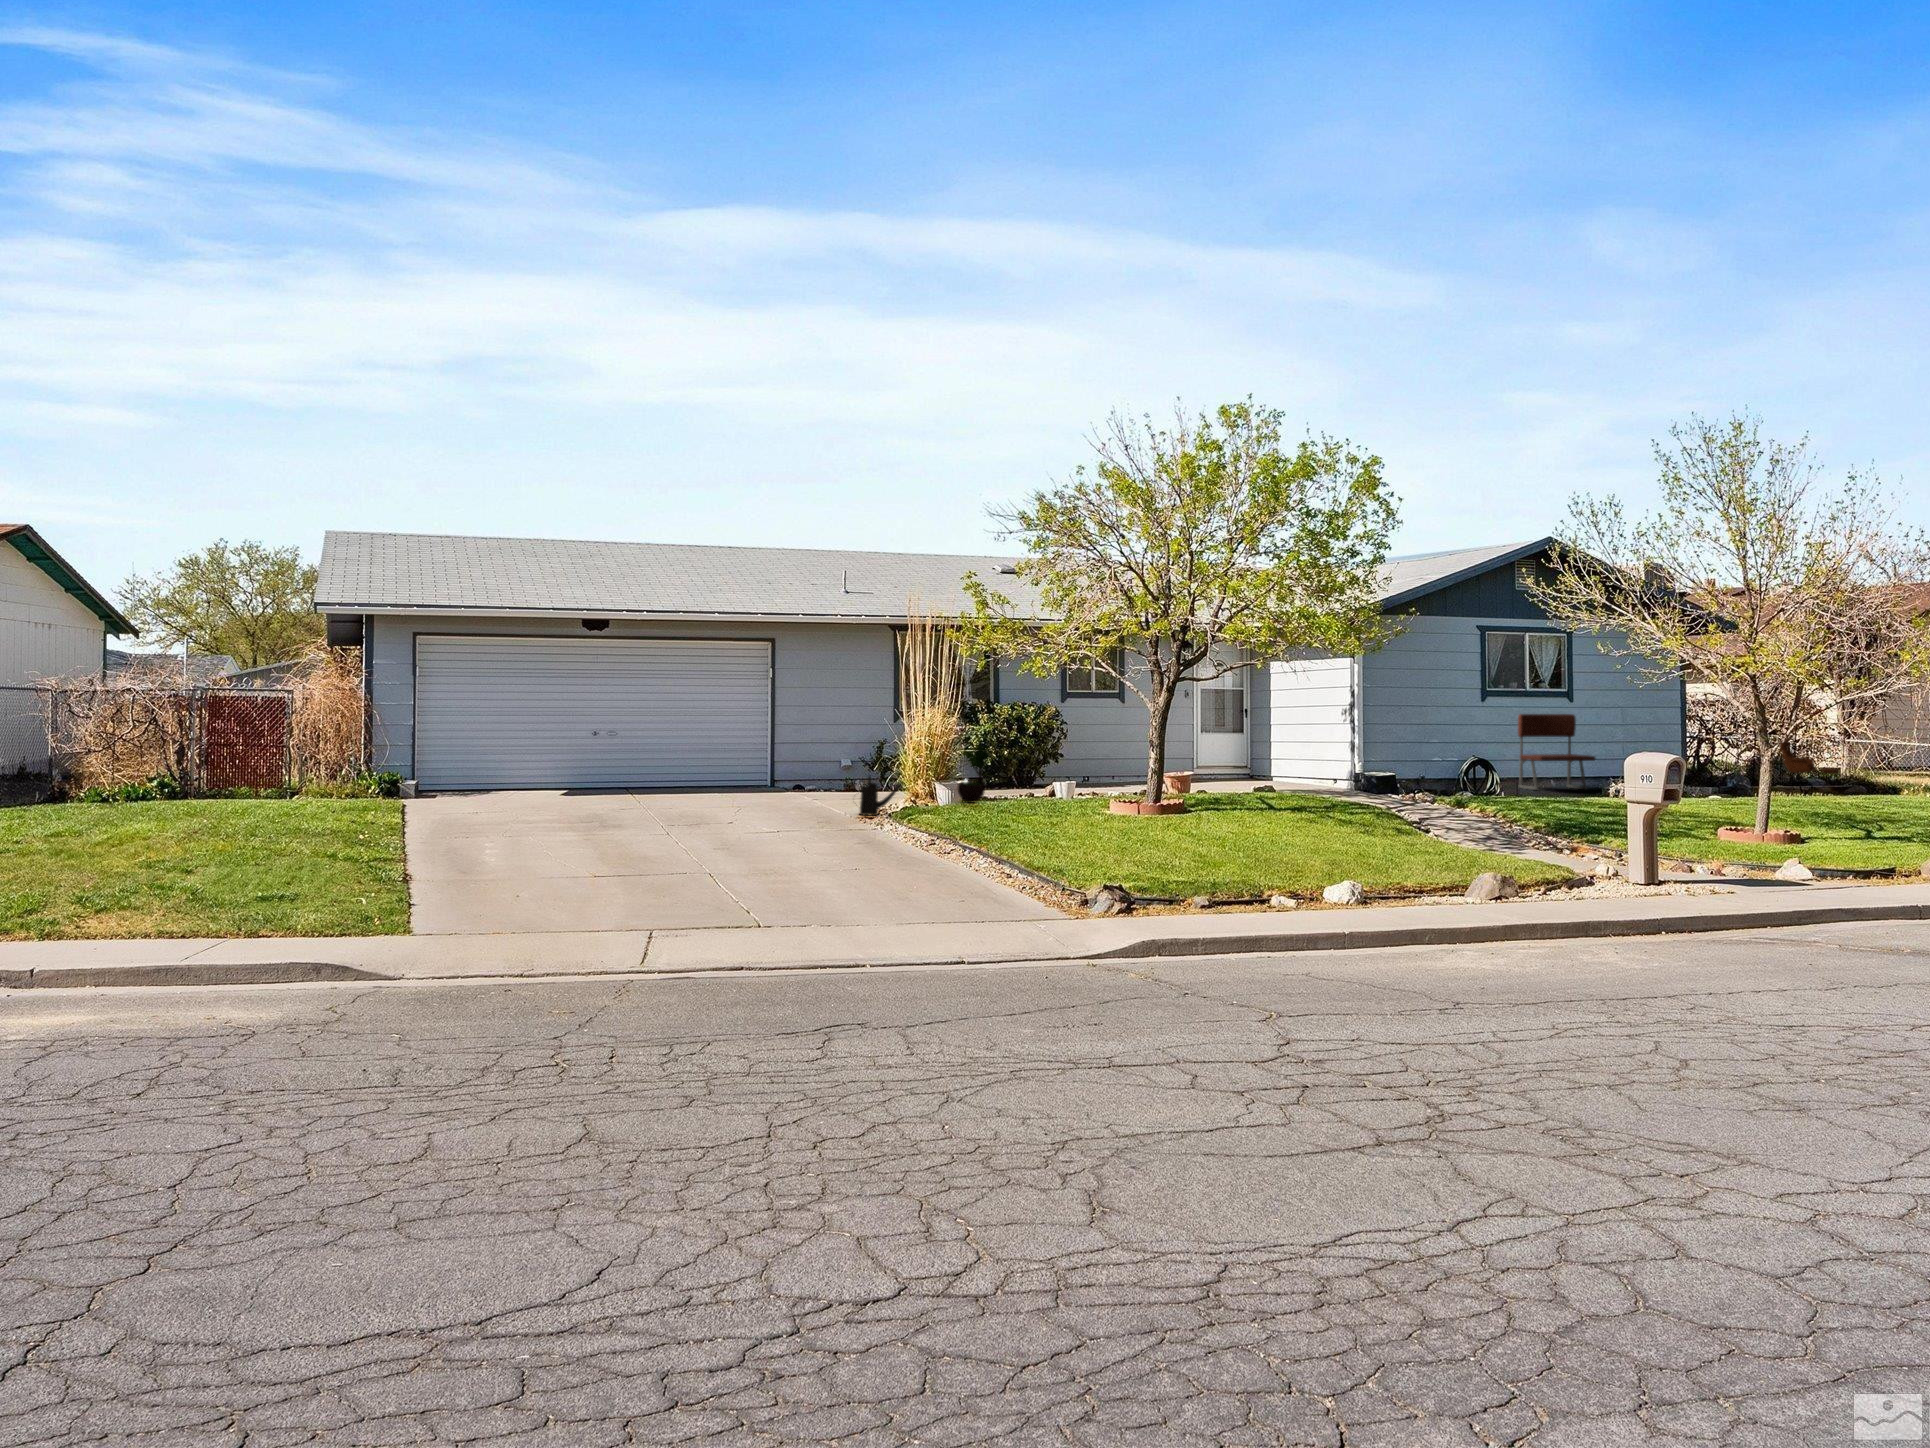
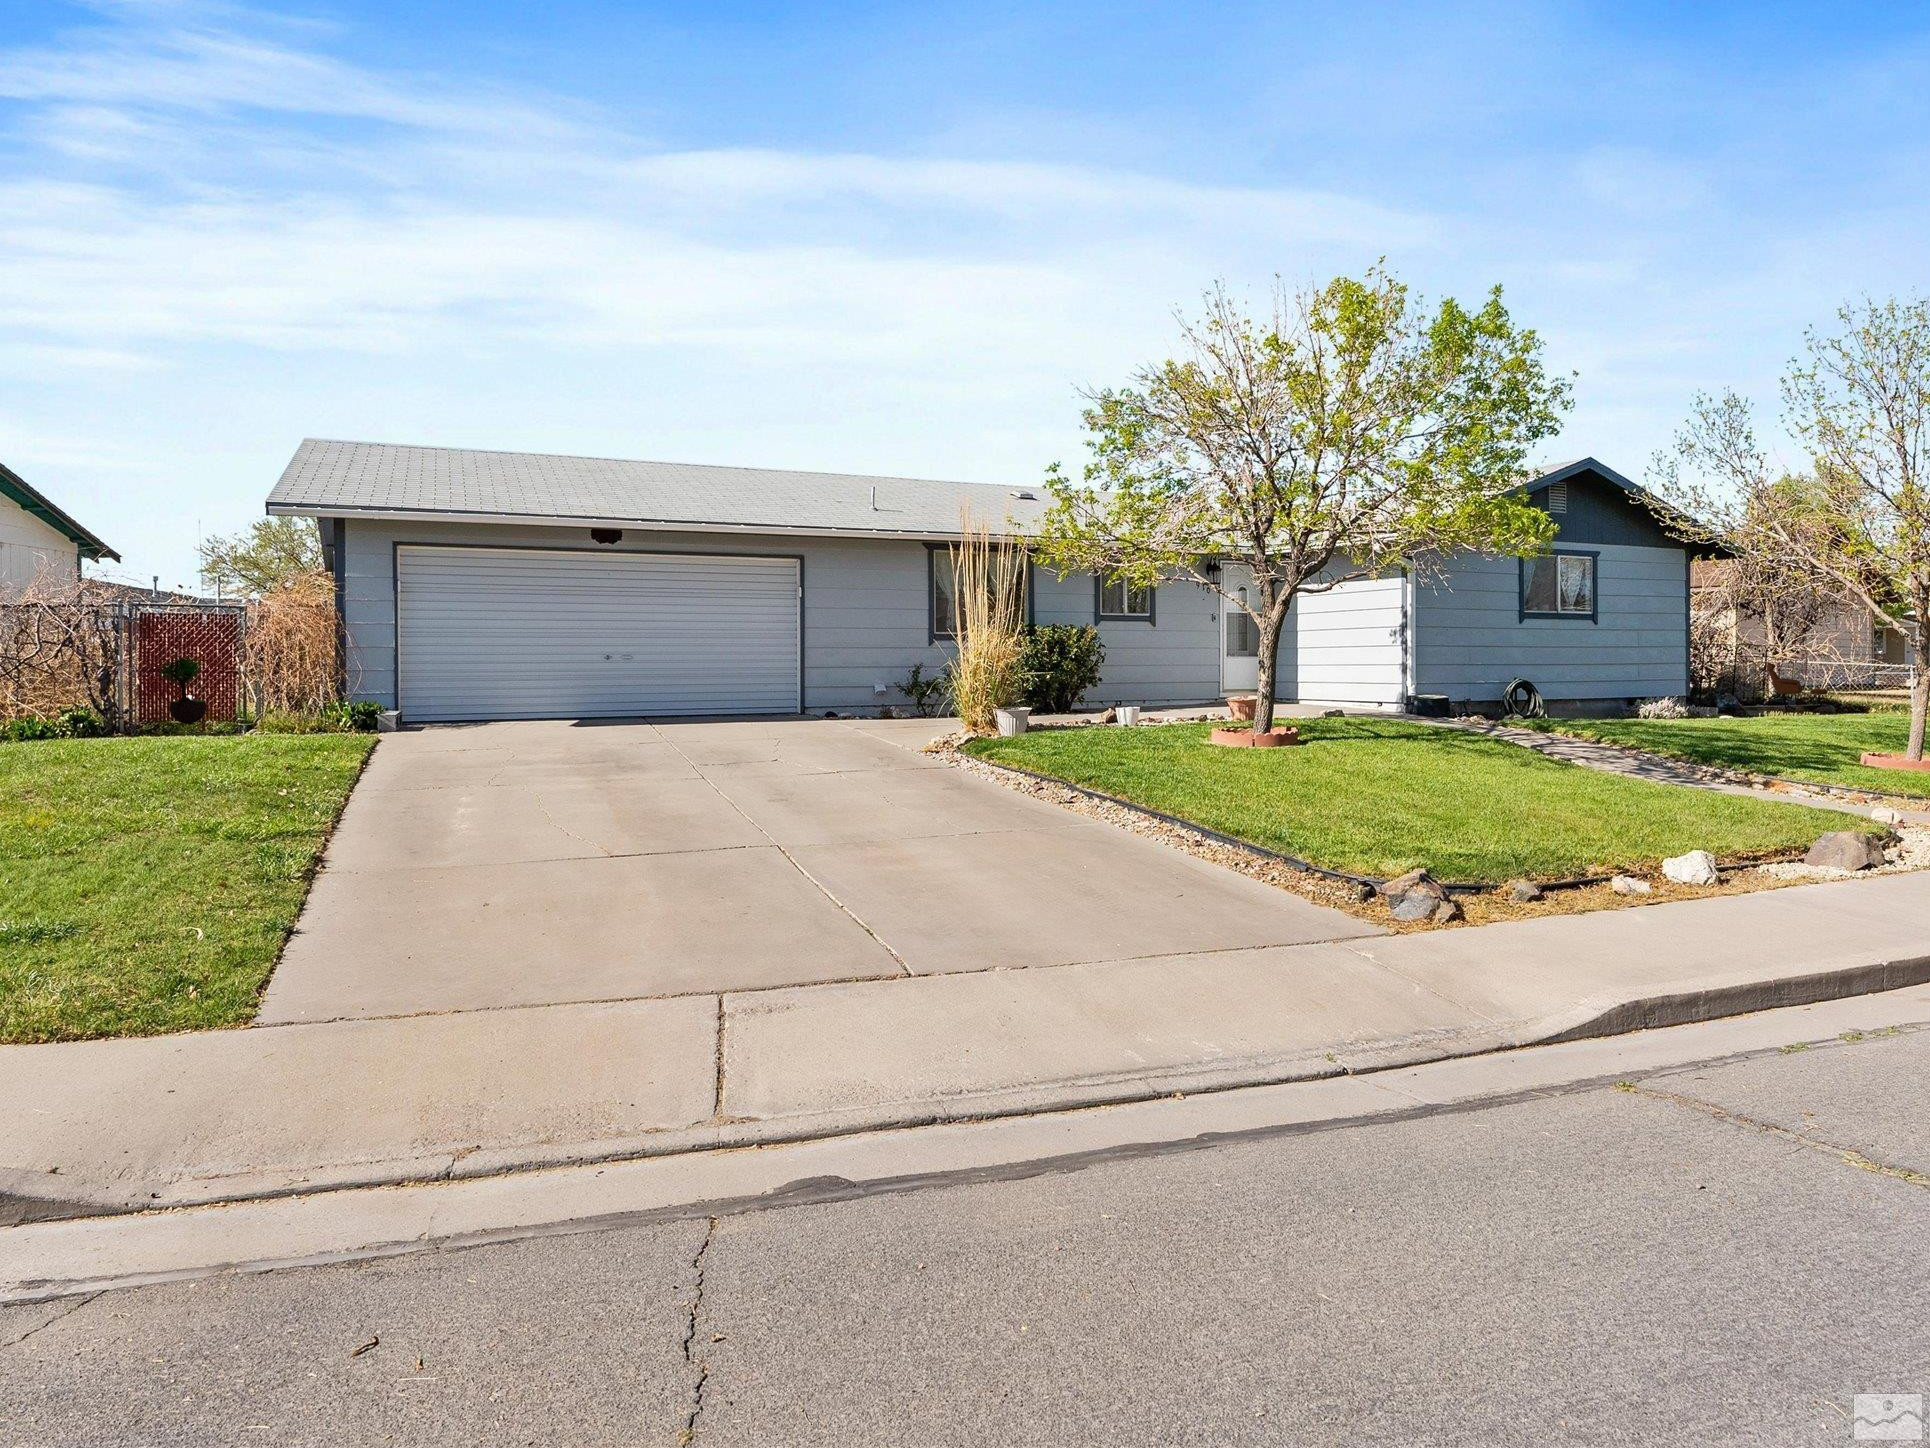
bench: present [1518,714,1595,790] -> none [1556,636,1635,712]
potted tree: present [958,744,992,802] -> present [159,653,207,723]
watering can: present [860,776,901,815] -> none [903,701,958,747]

